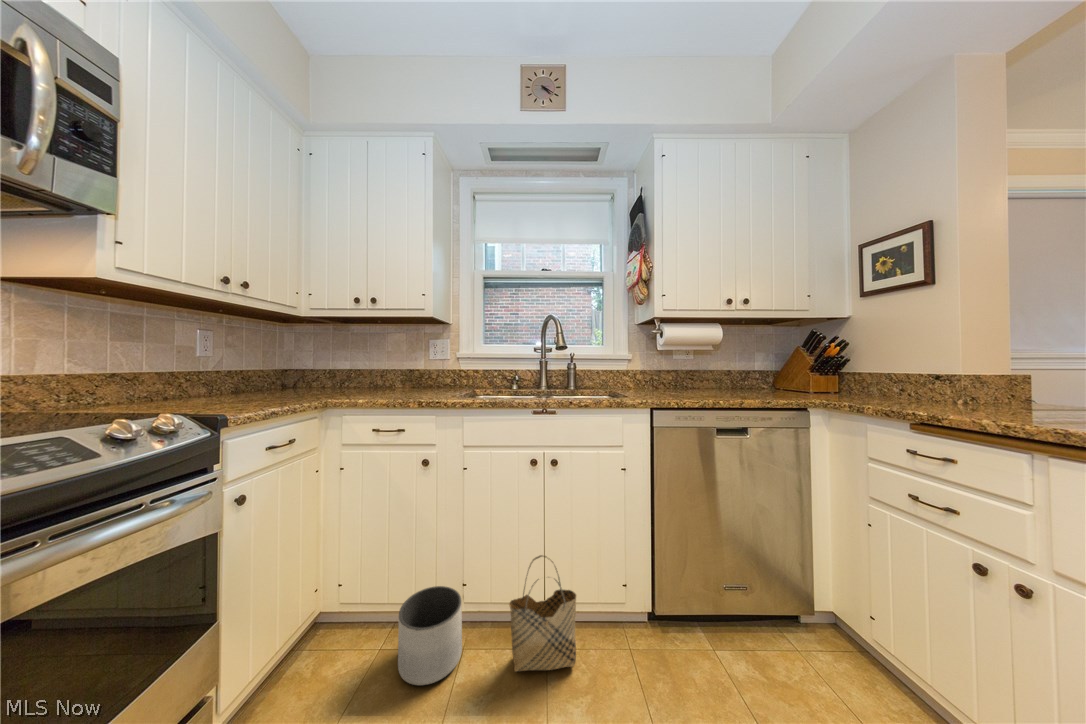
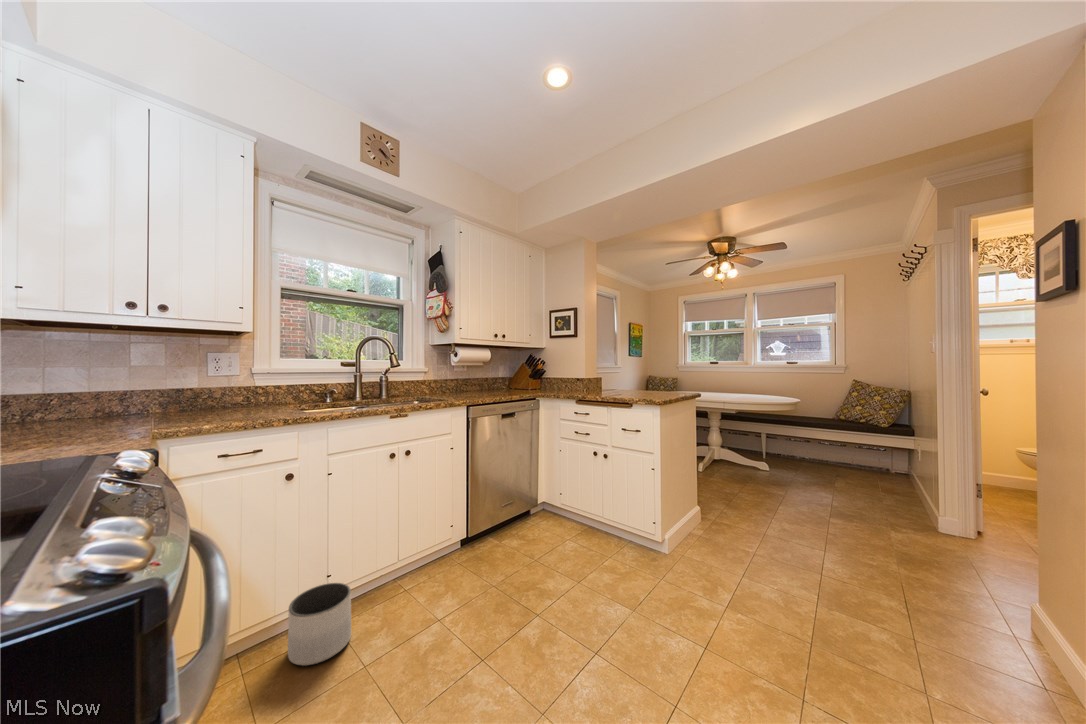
woven basket: present [509,555,576,672] -> none [391,525,438,610]

